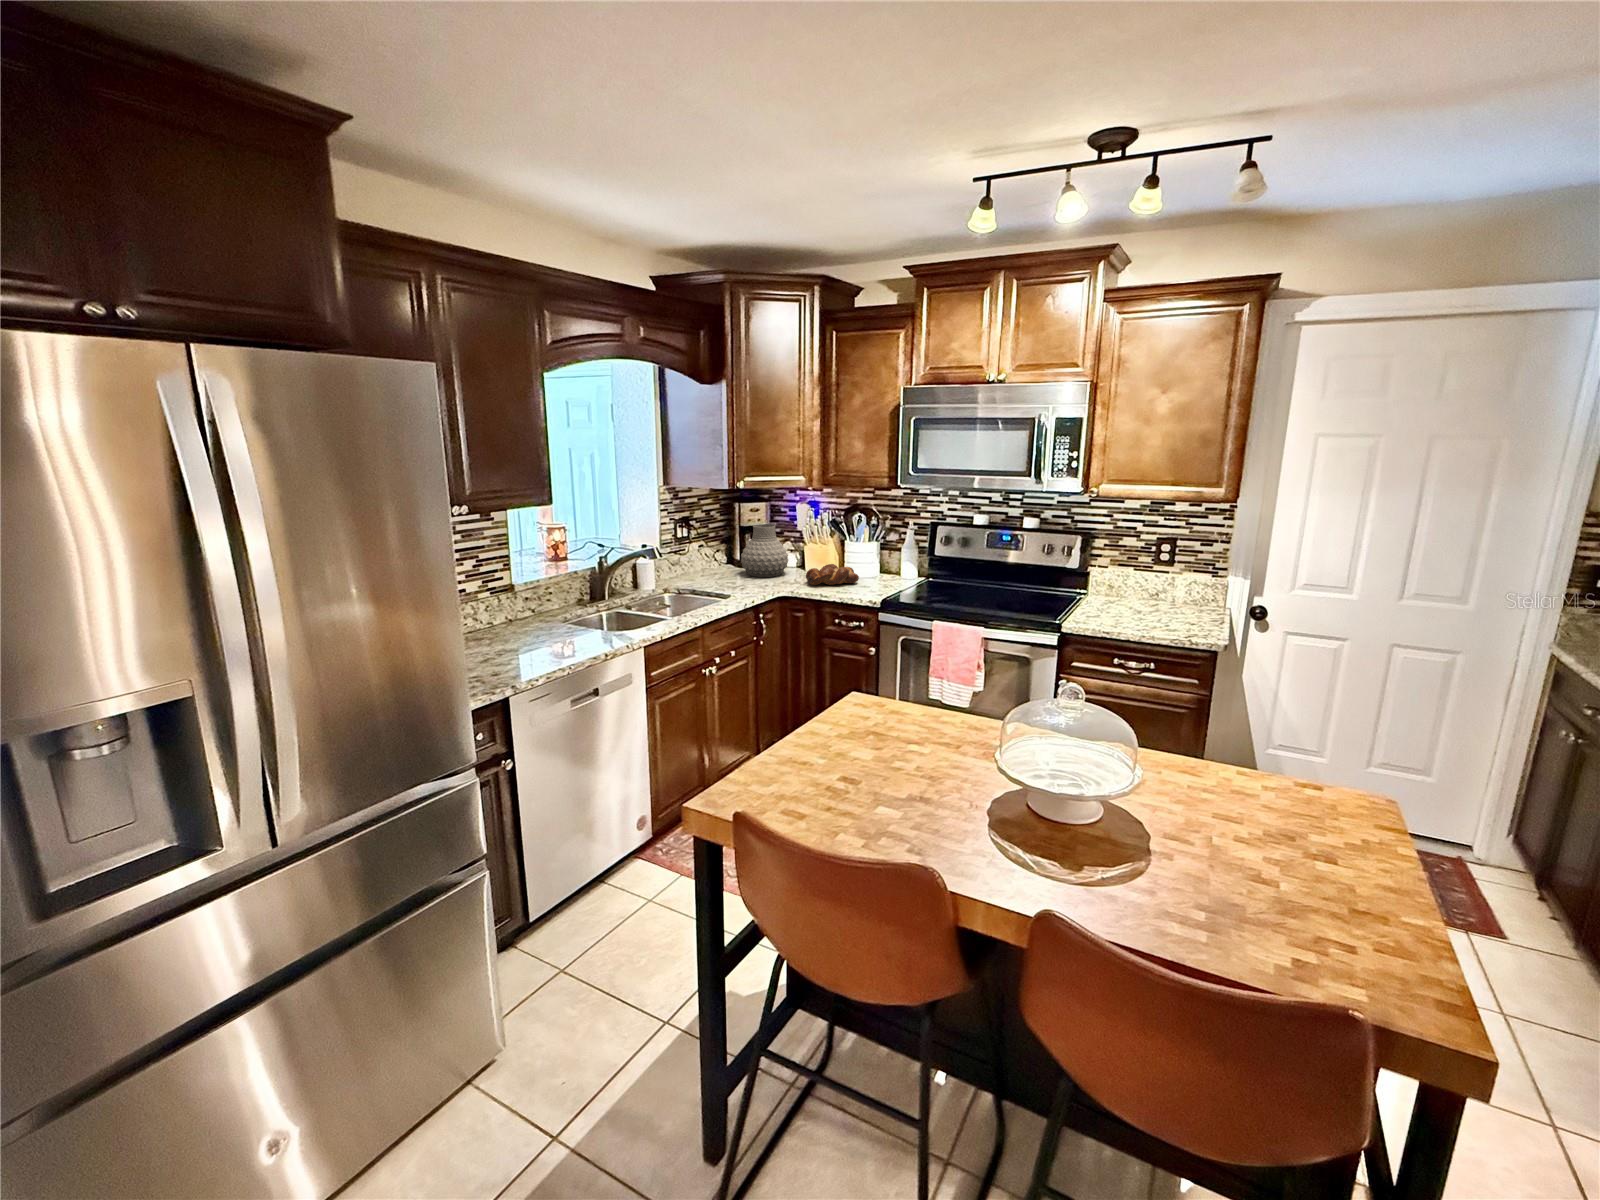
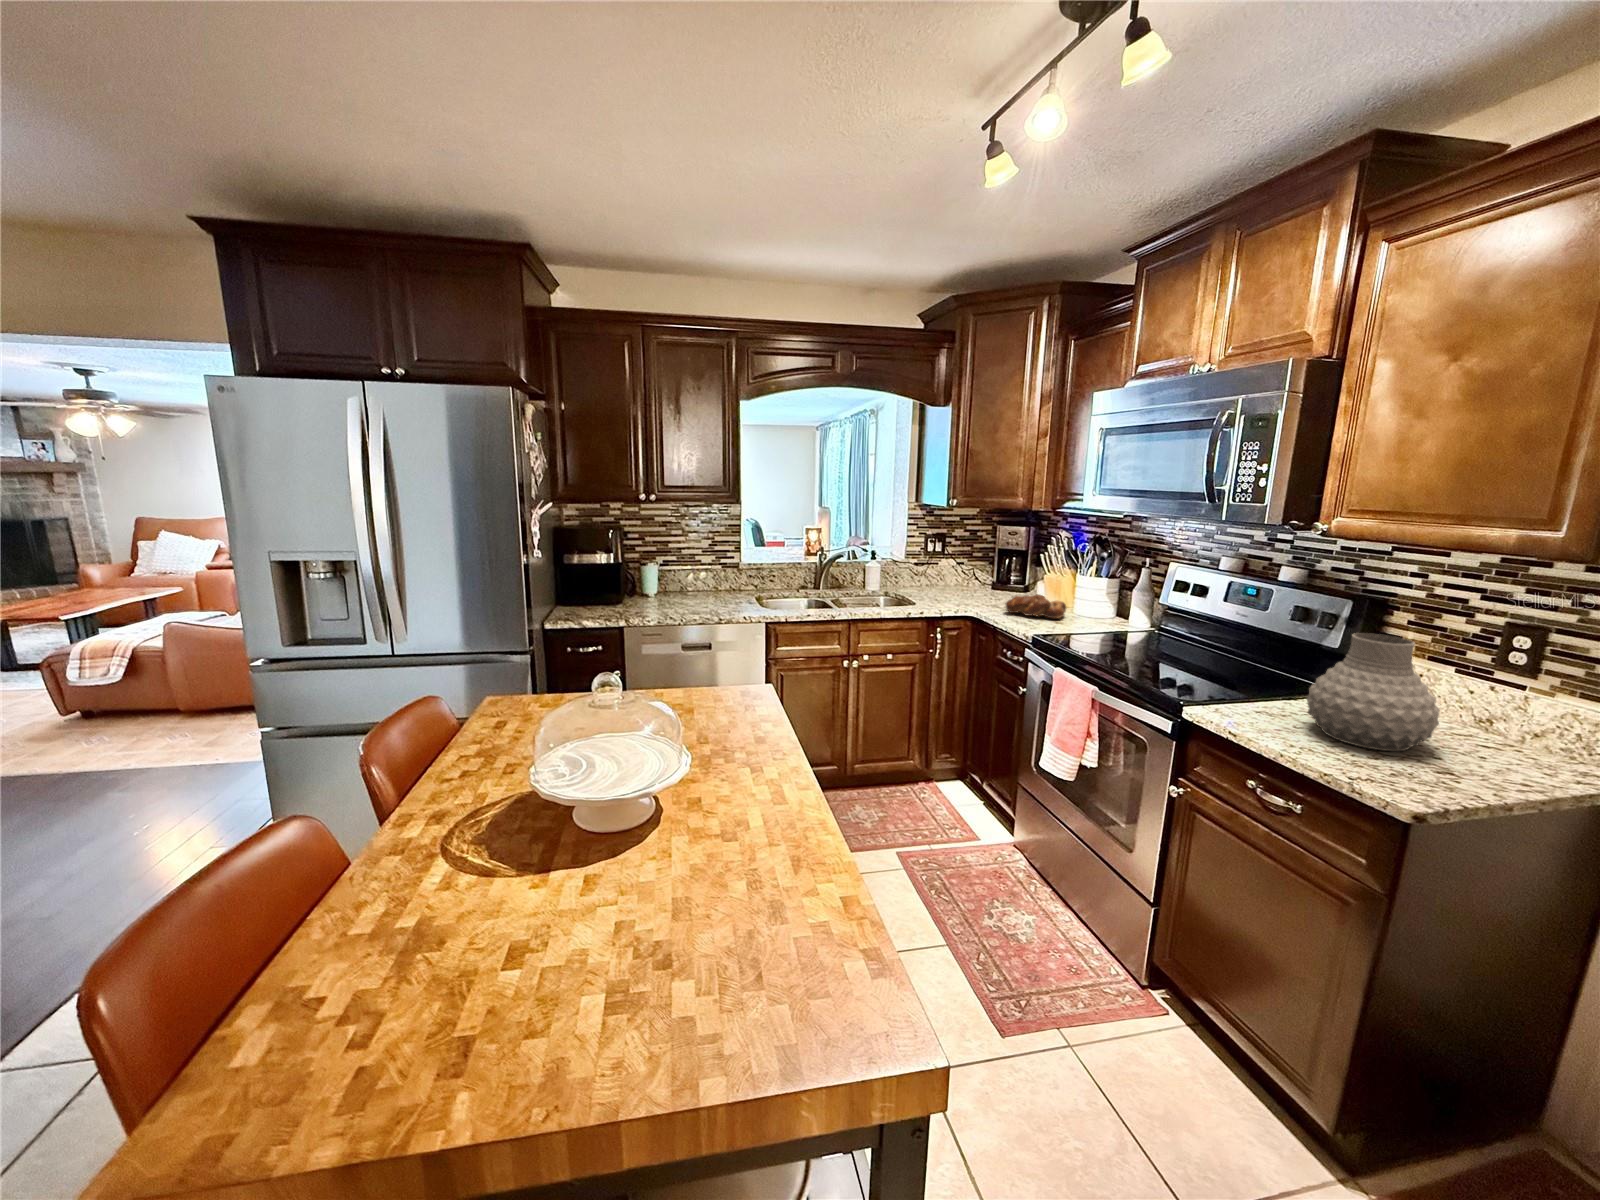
vase: present [741,524,788,577] -> present [1306,633,1440,751]

